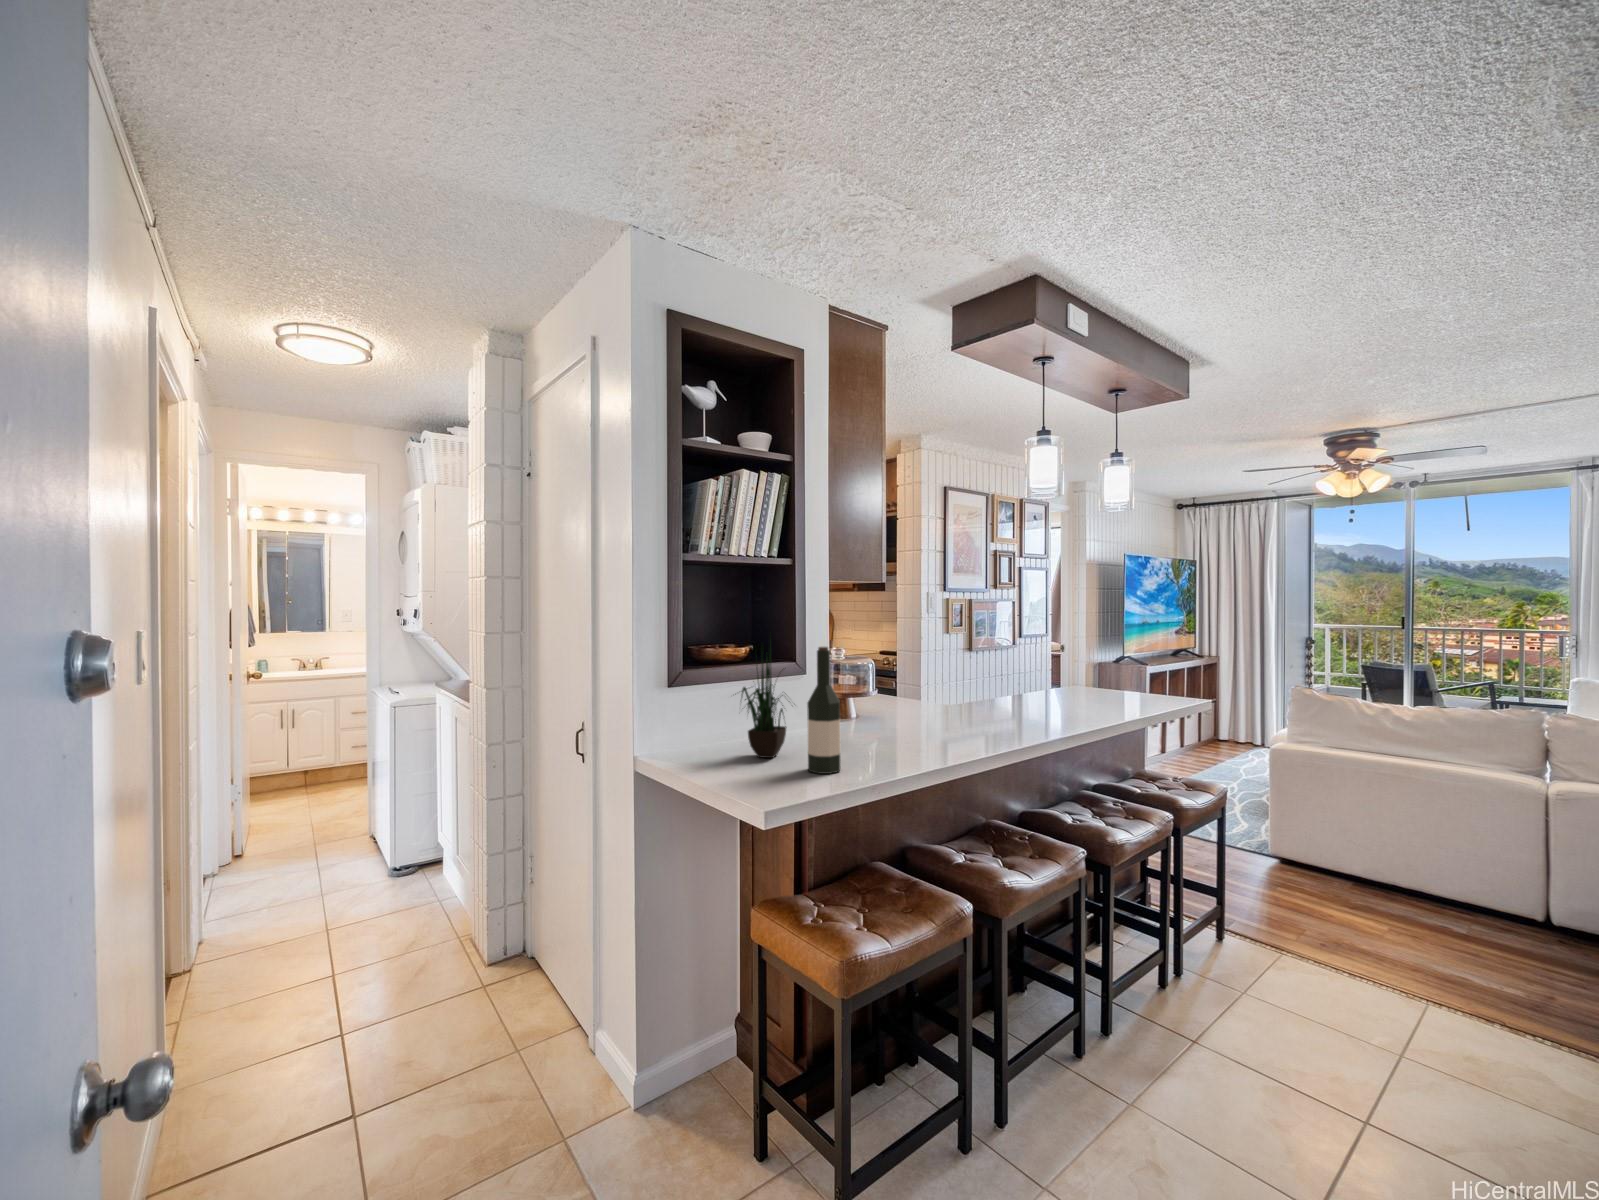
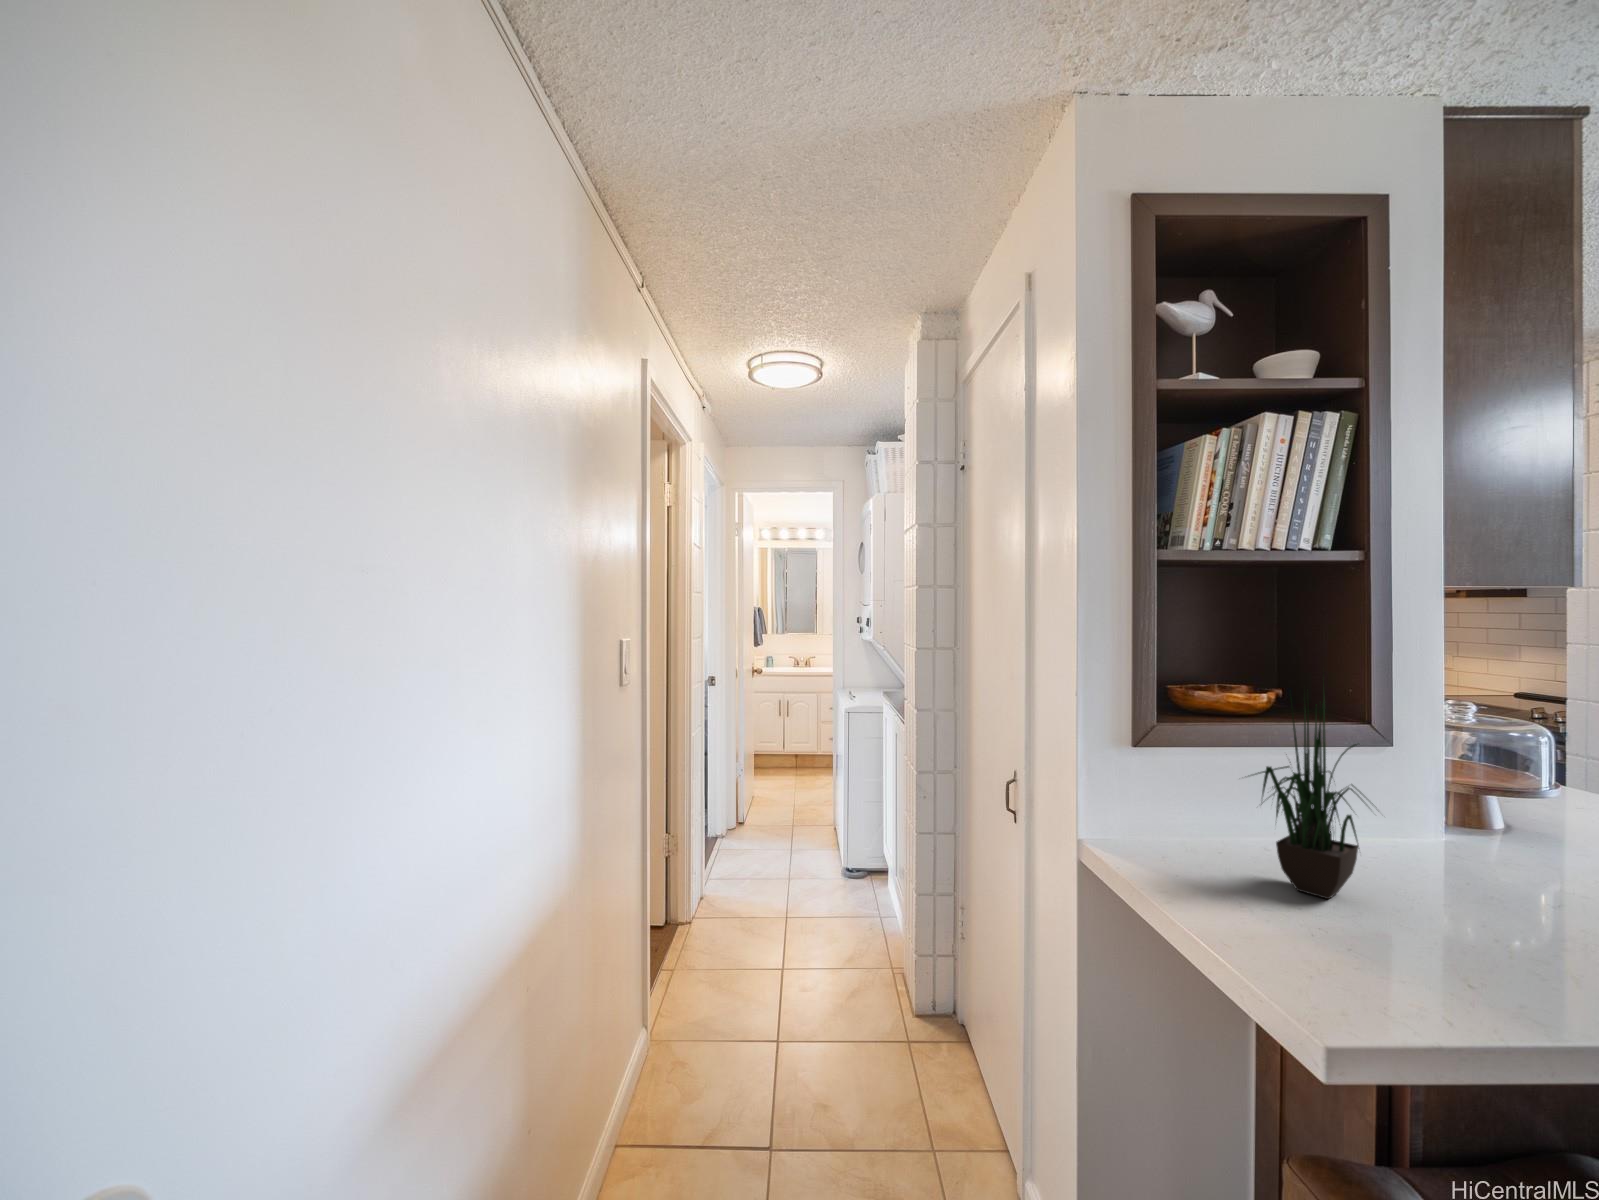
wine bottle: present [807,647,841,774] -> none [1419,717,1507,979]

